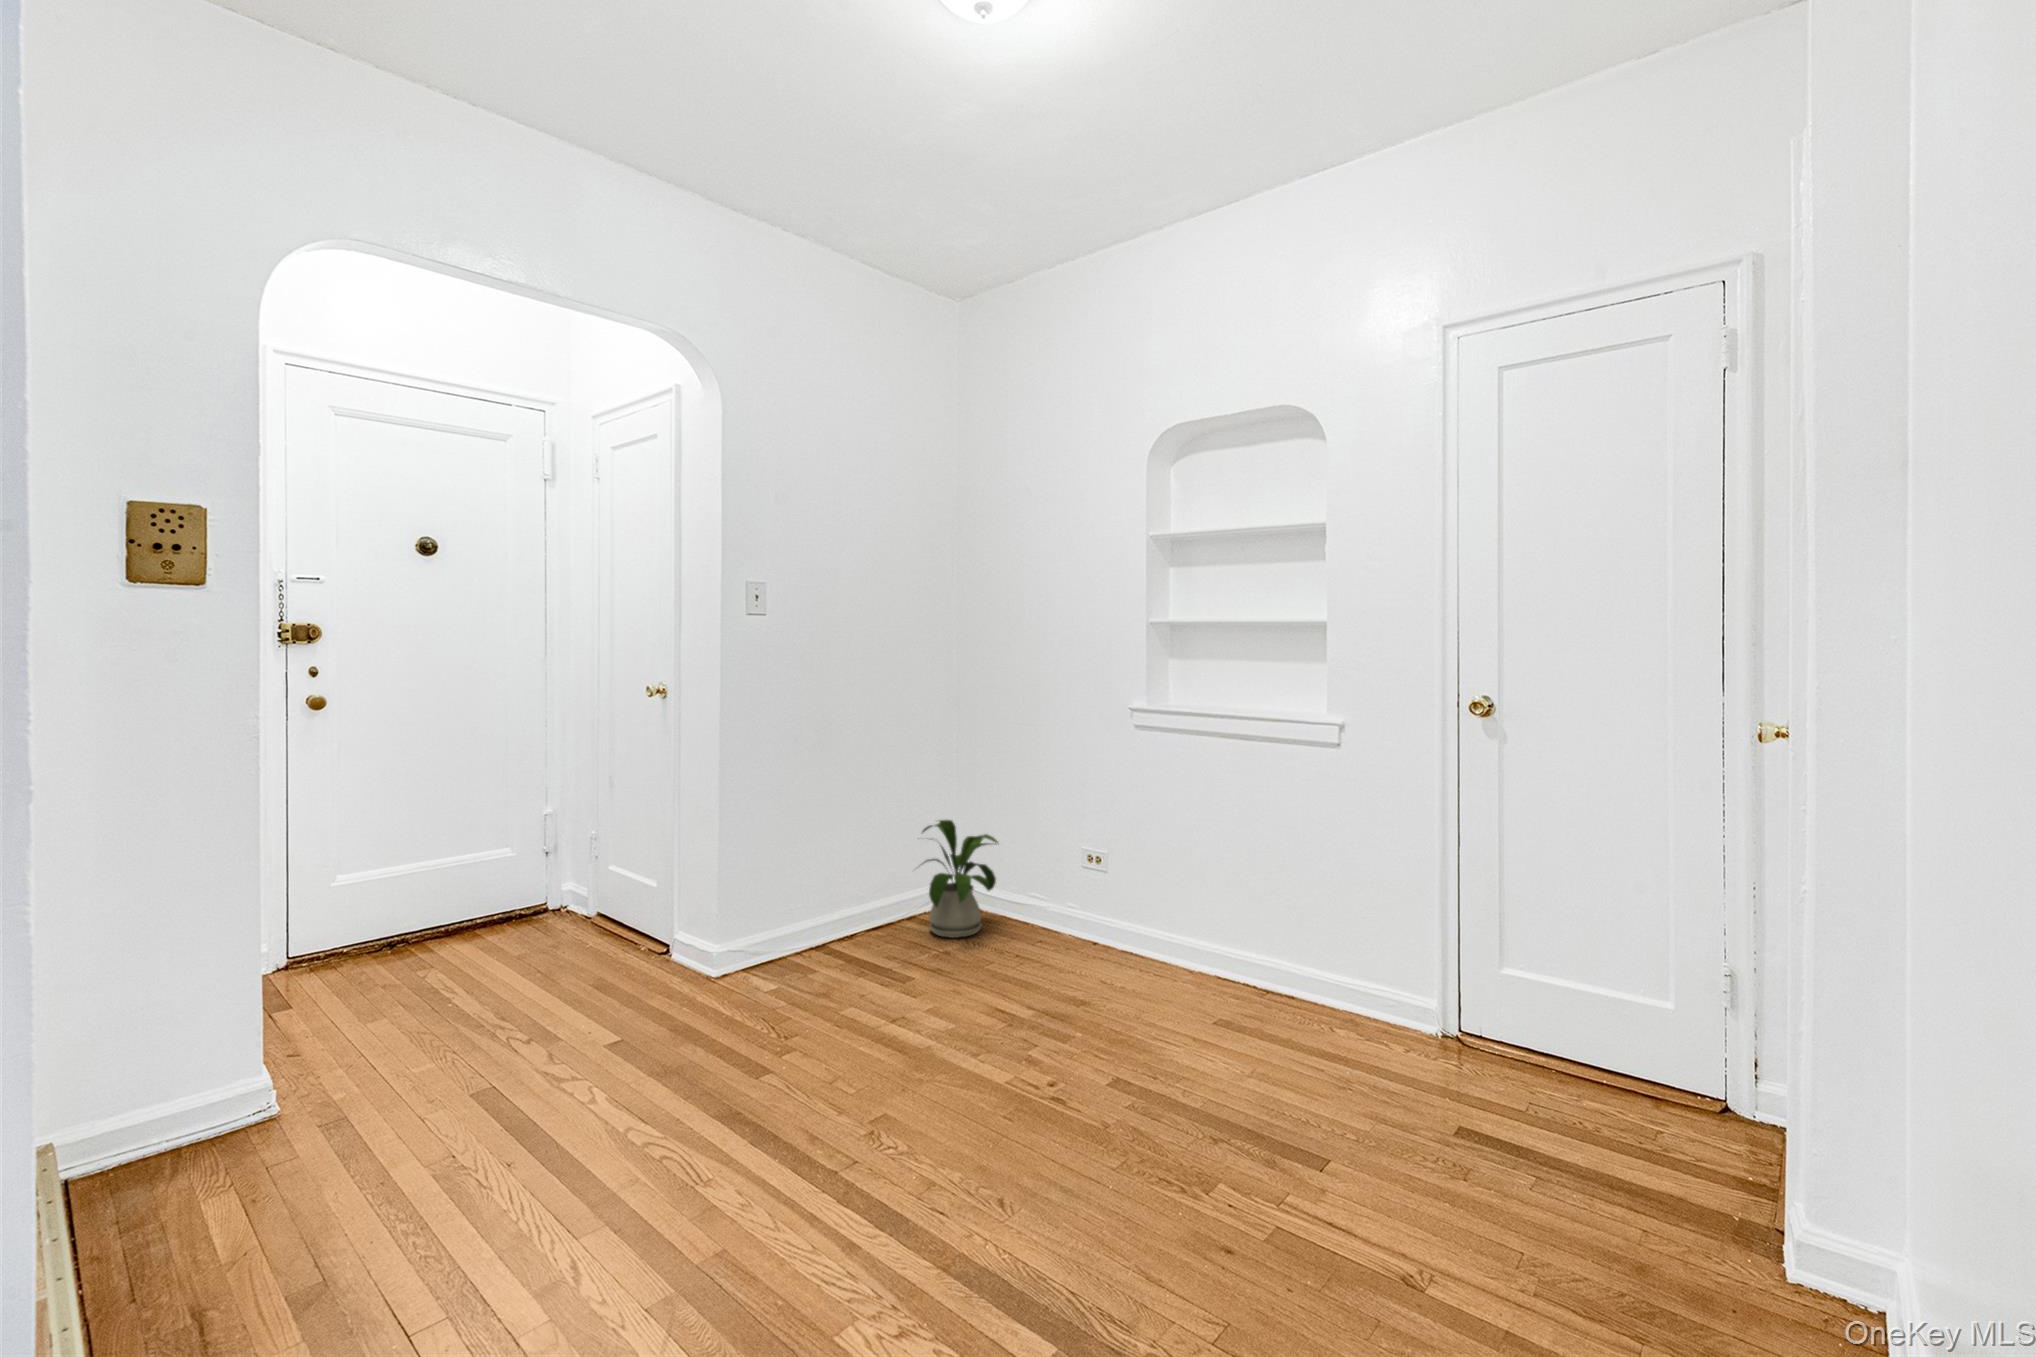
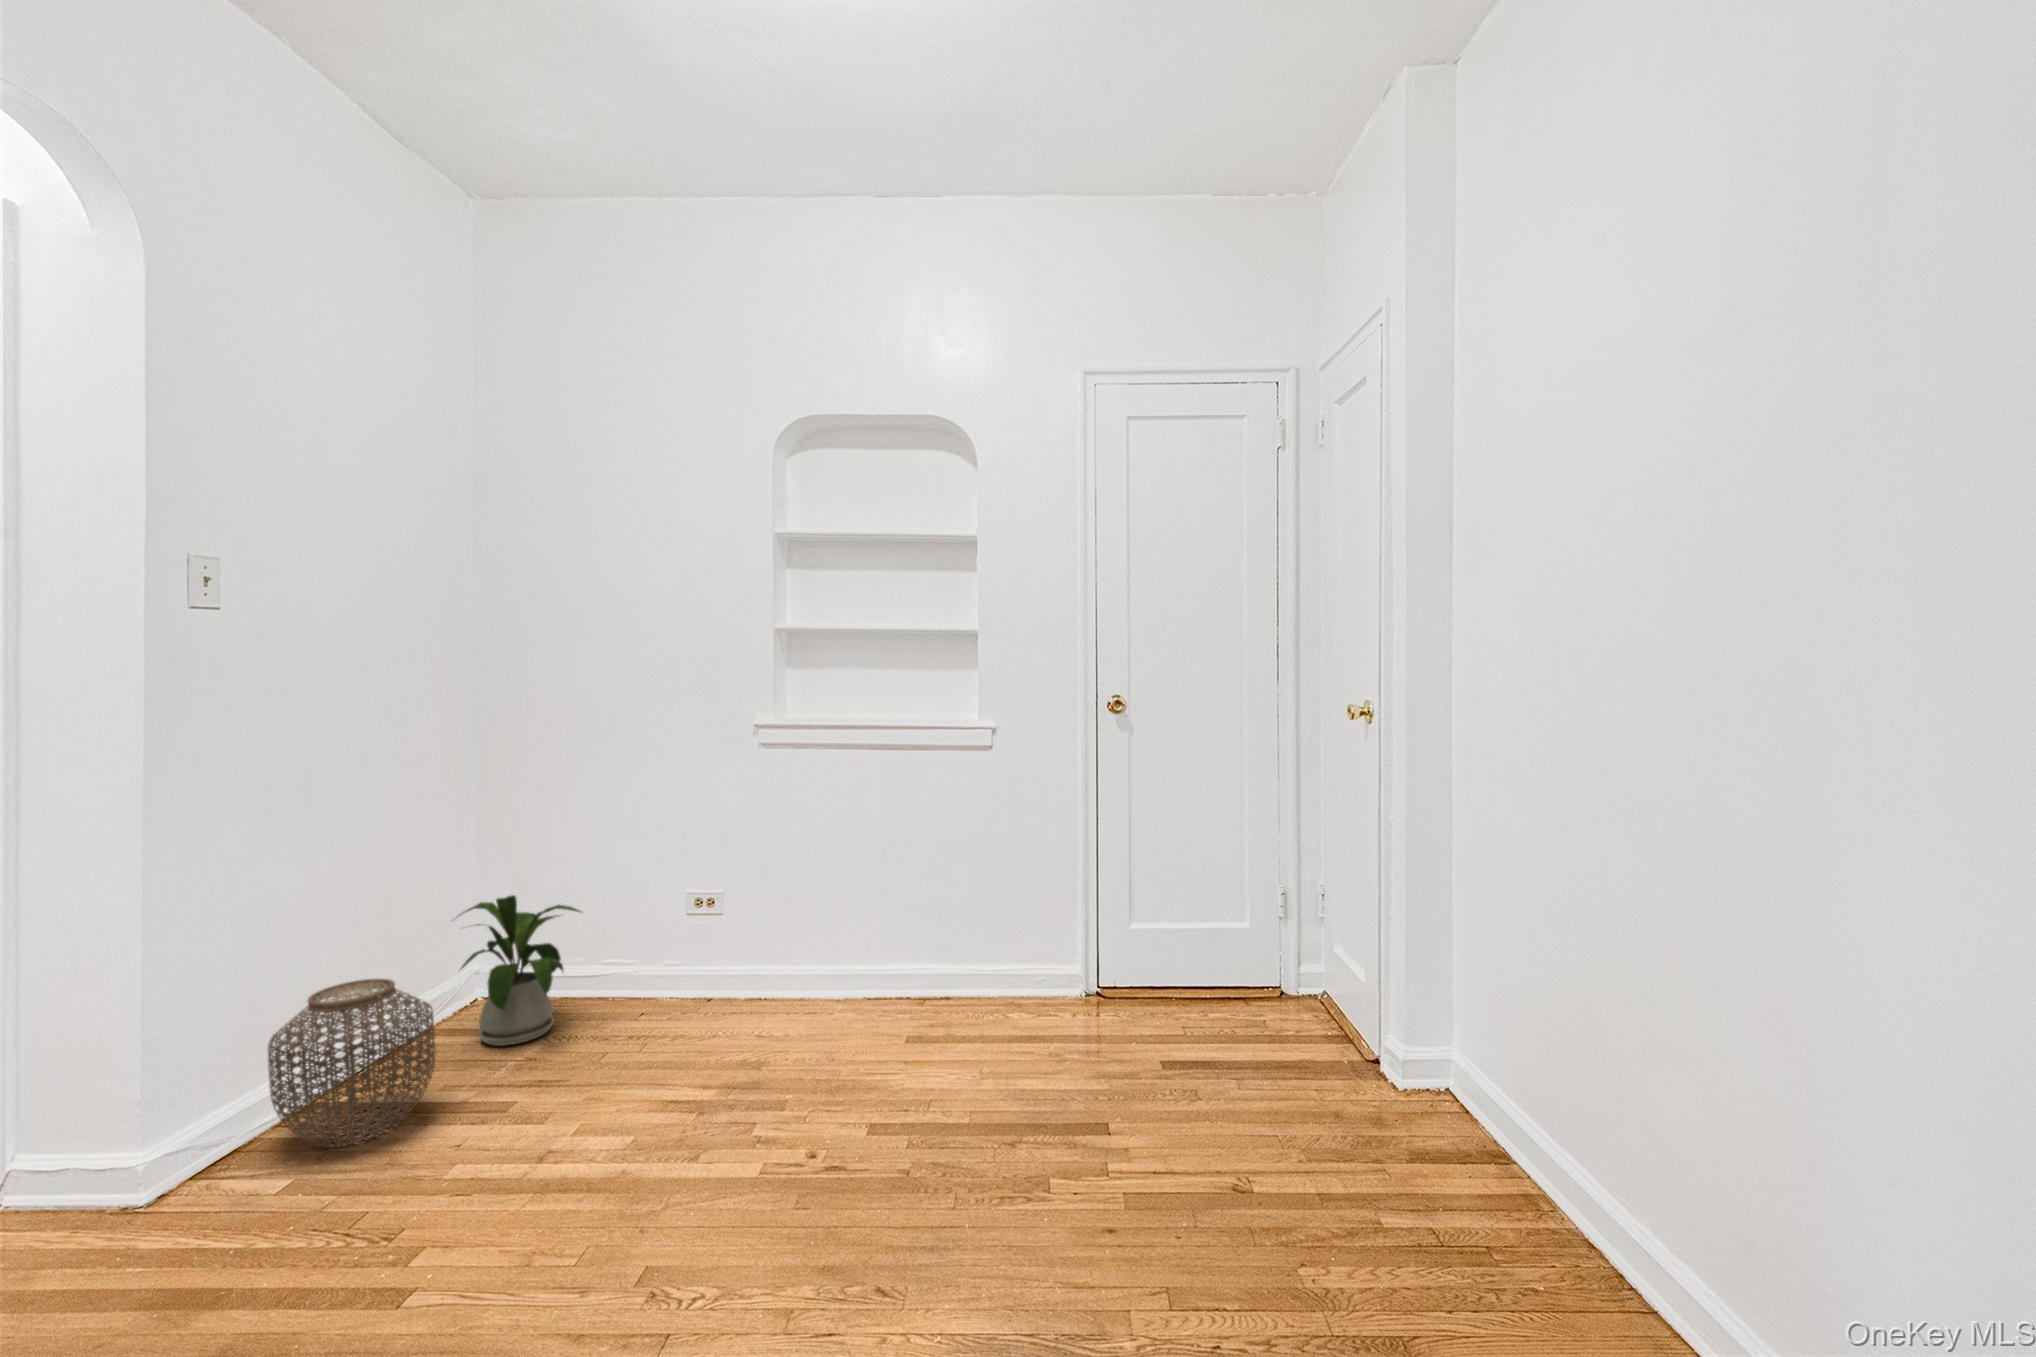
woven basket: none [772,860,871,974] -> present [268,979,435,1148]

